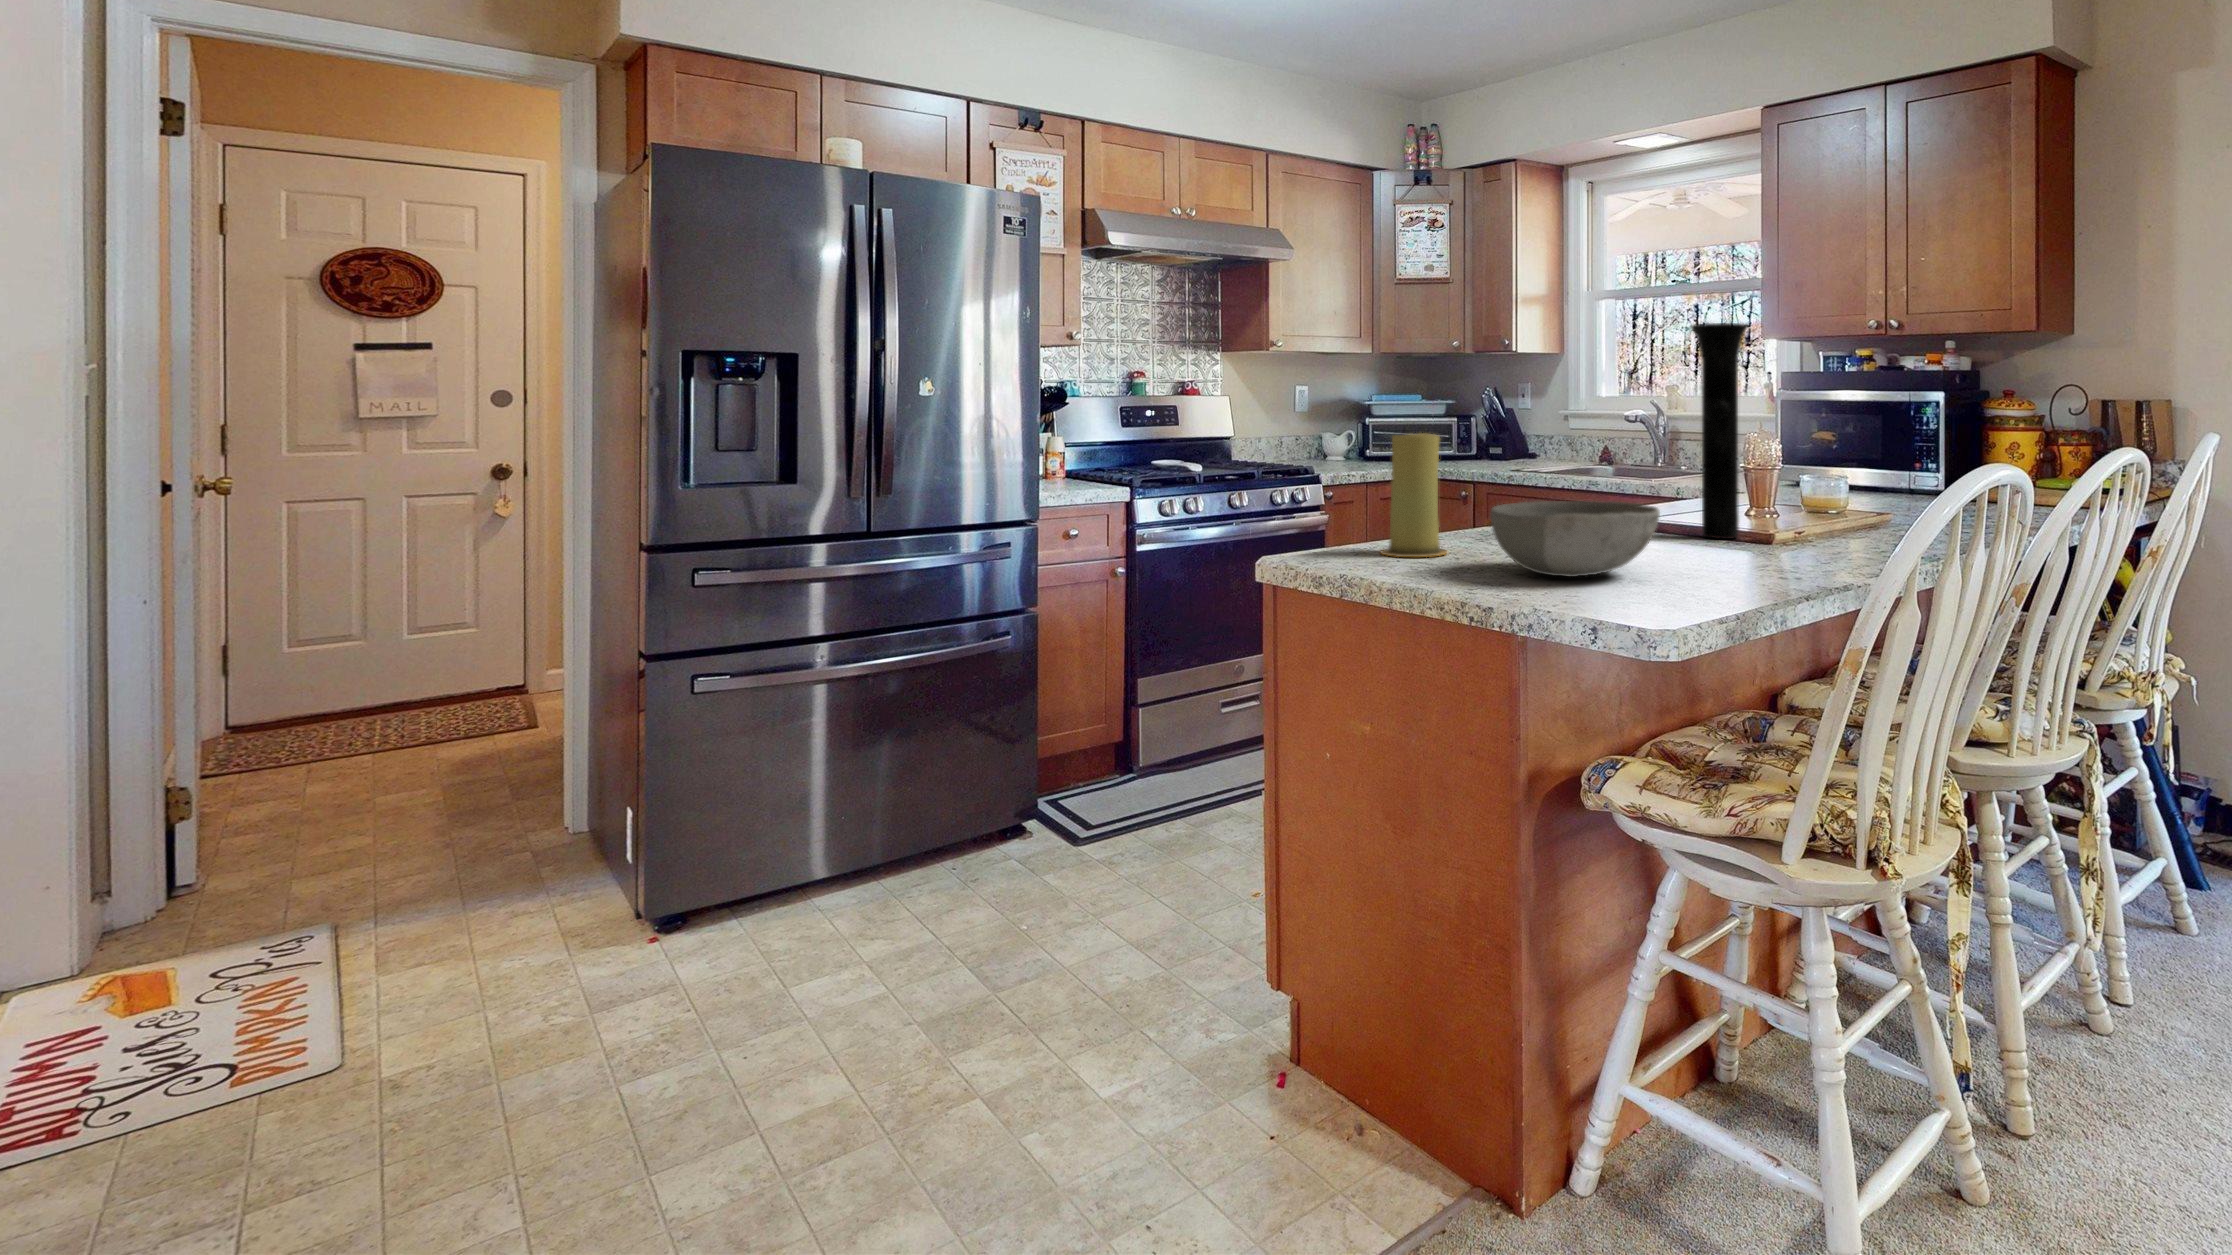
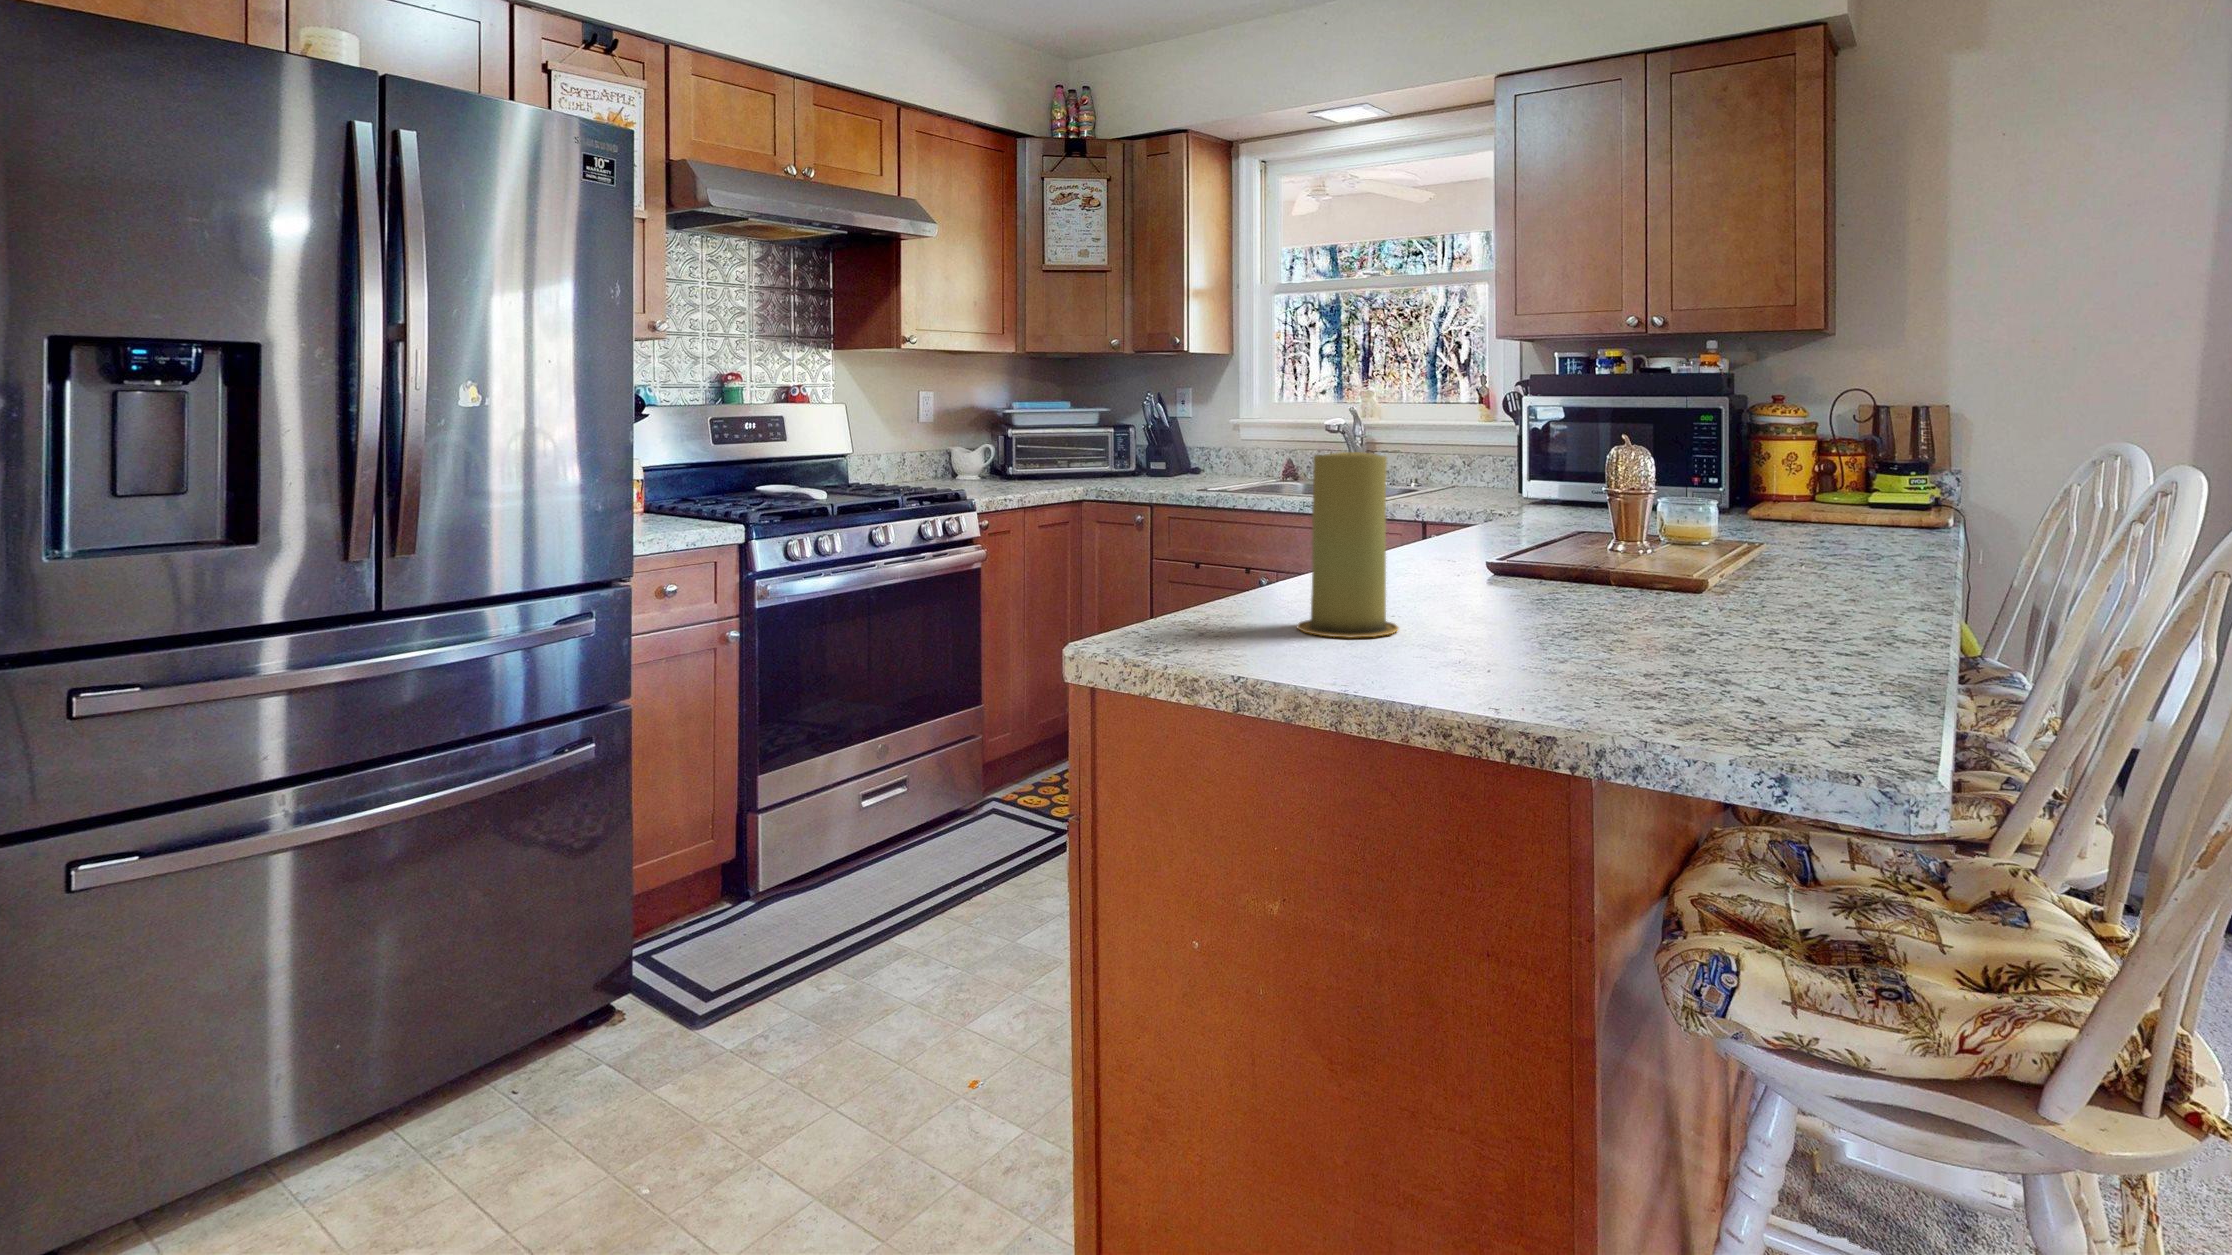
vase: present [1691,323,1748,539] -> none [1622,302,1704,585]
bowl: present [1490,501,1660,577] -> none [1521,548,1795,668]

